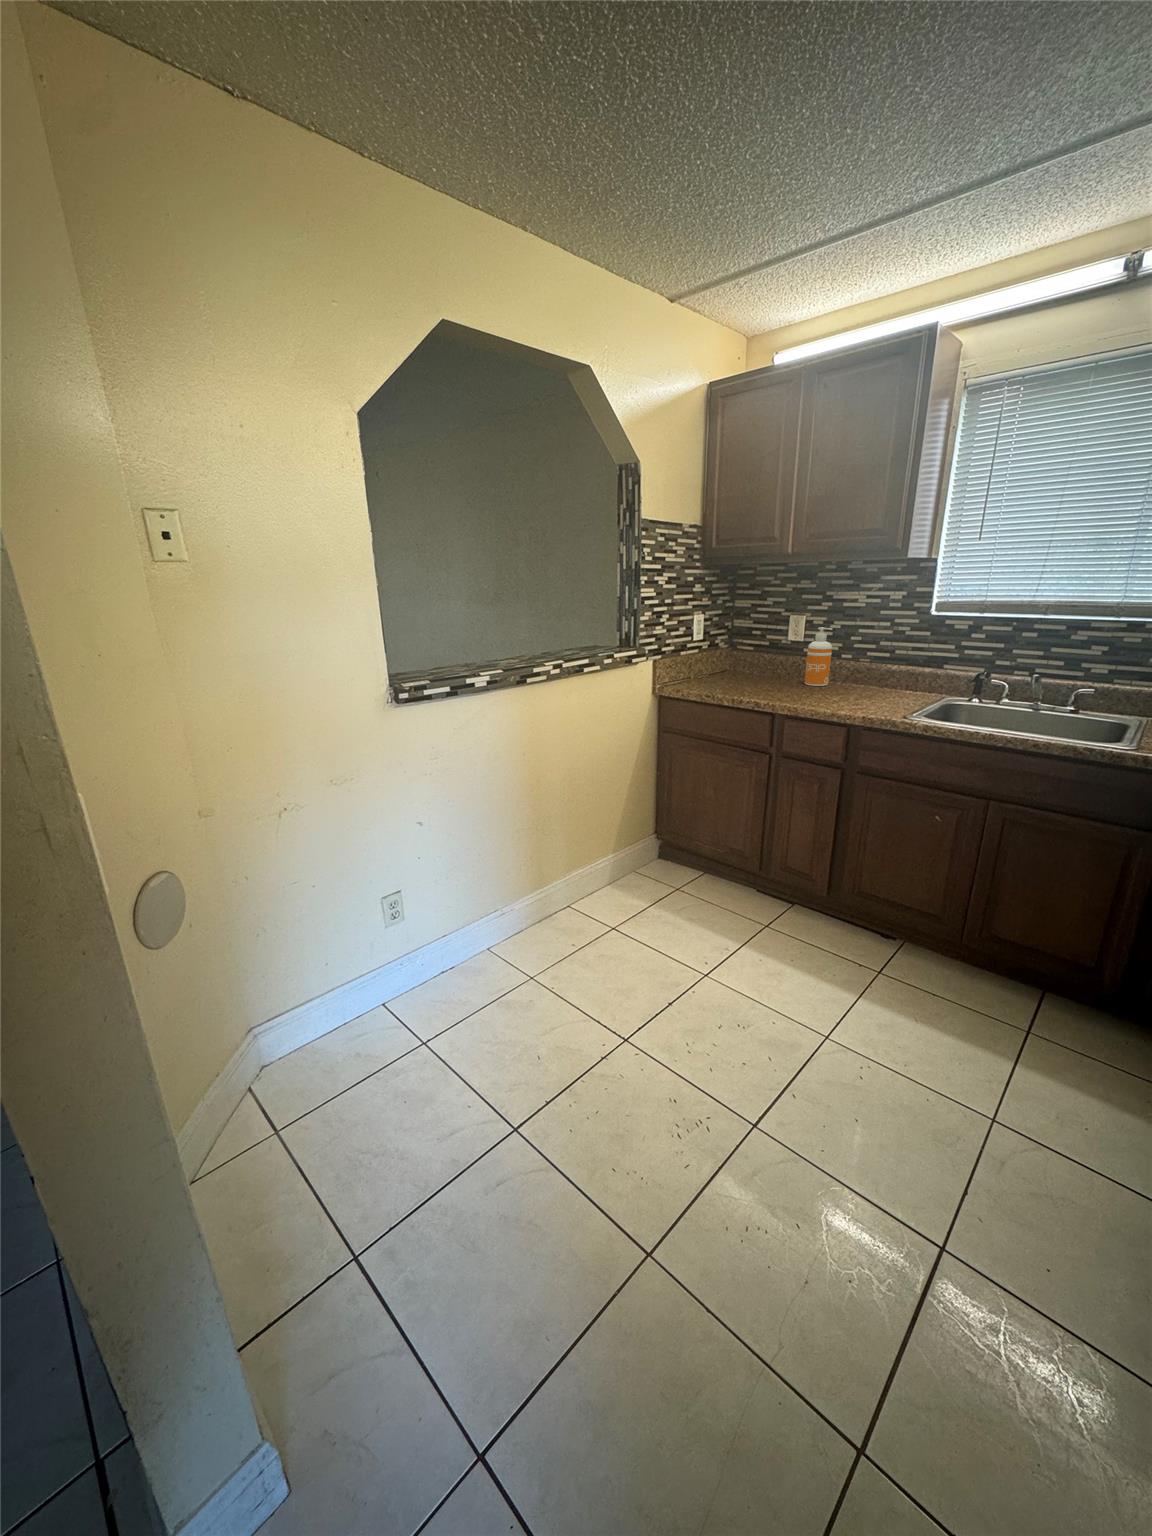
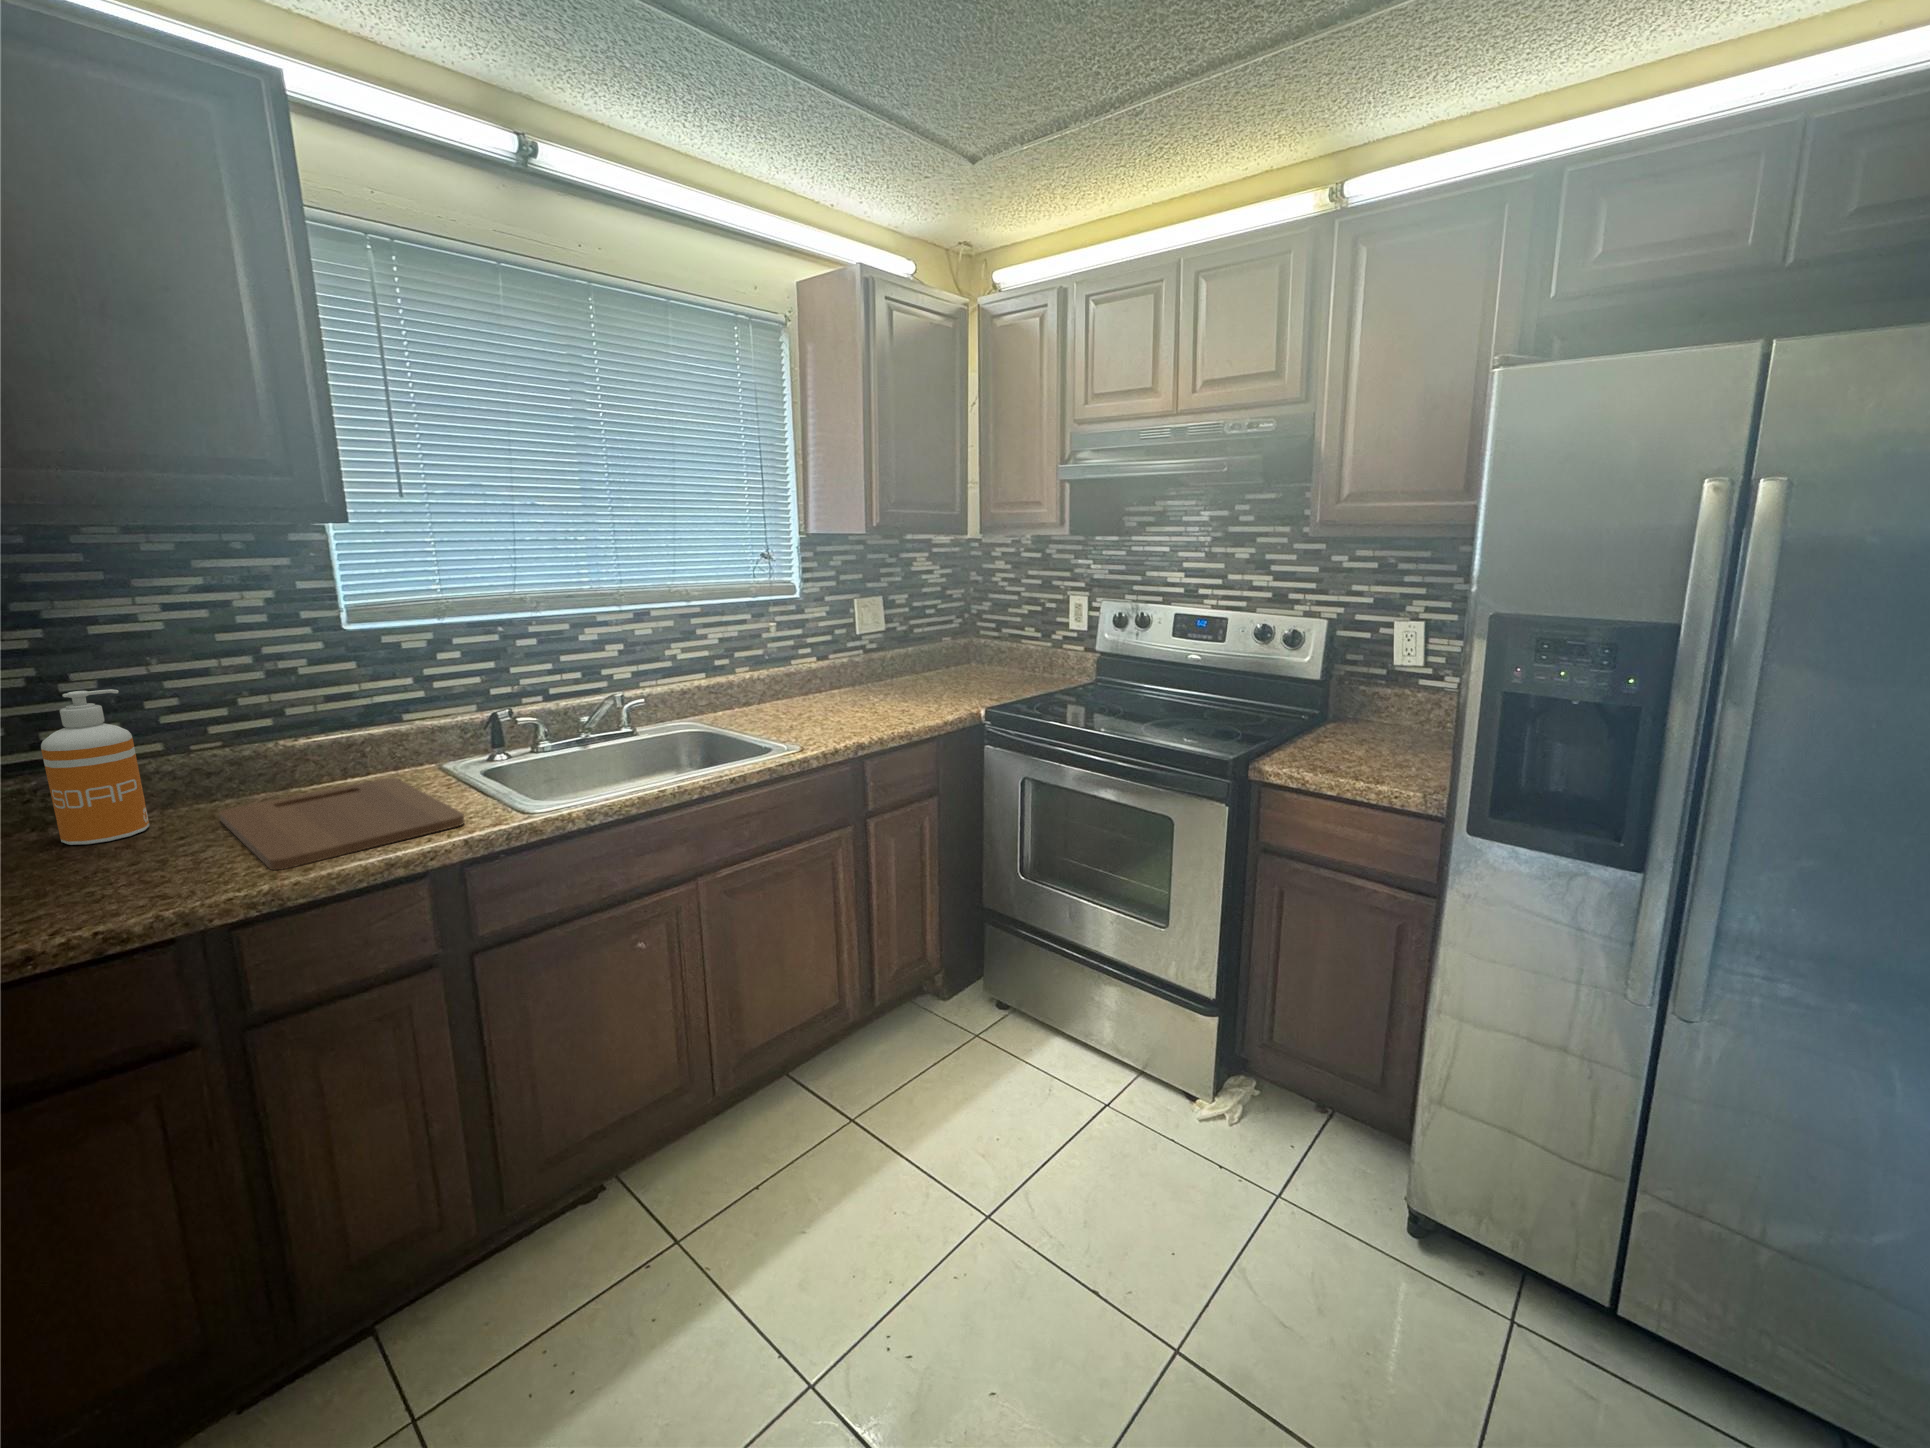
cutting board: none [809,686,908,712] -> present [220,778,464,870]

